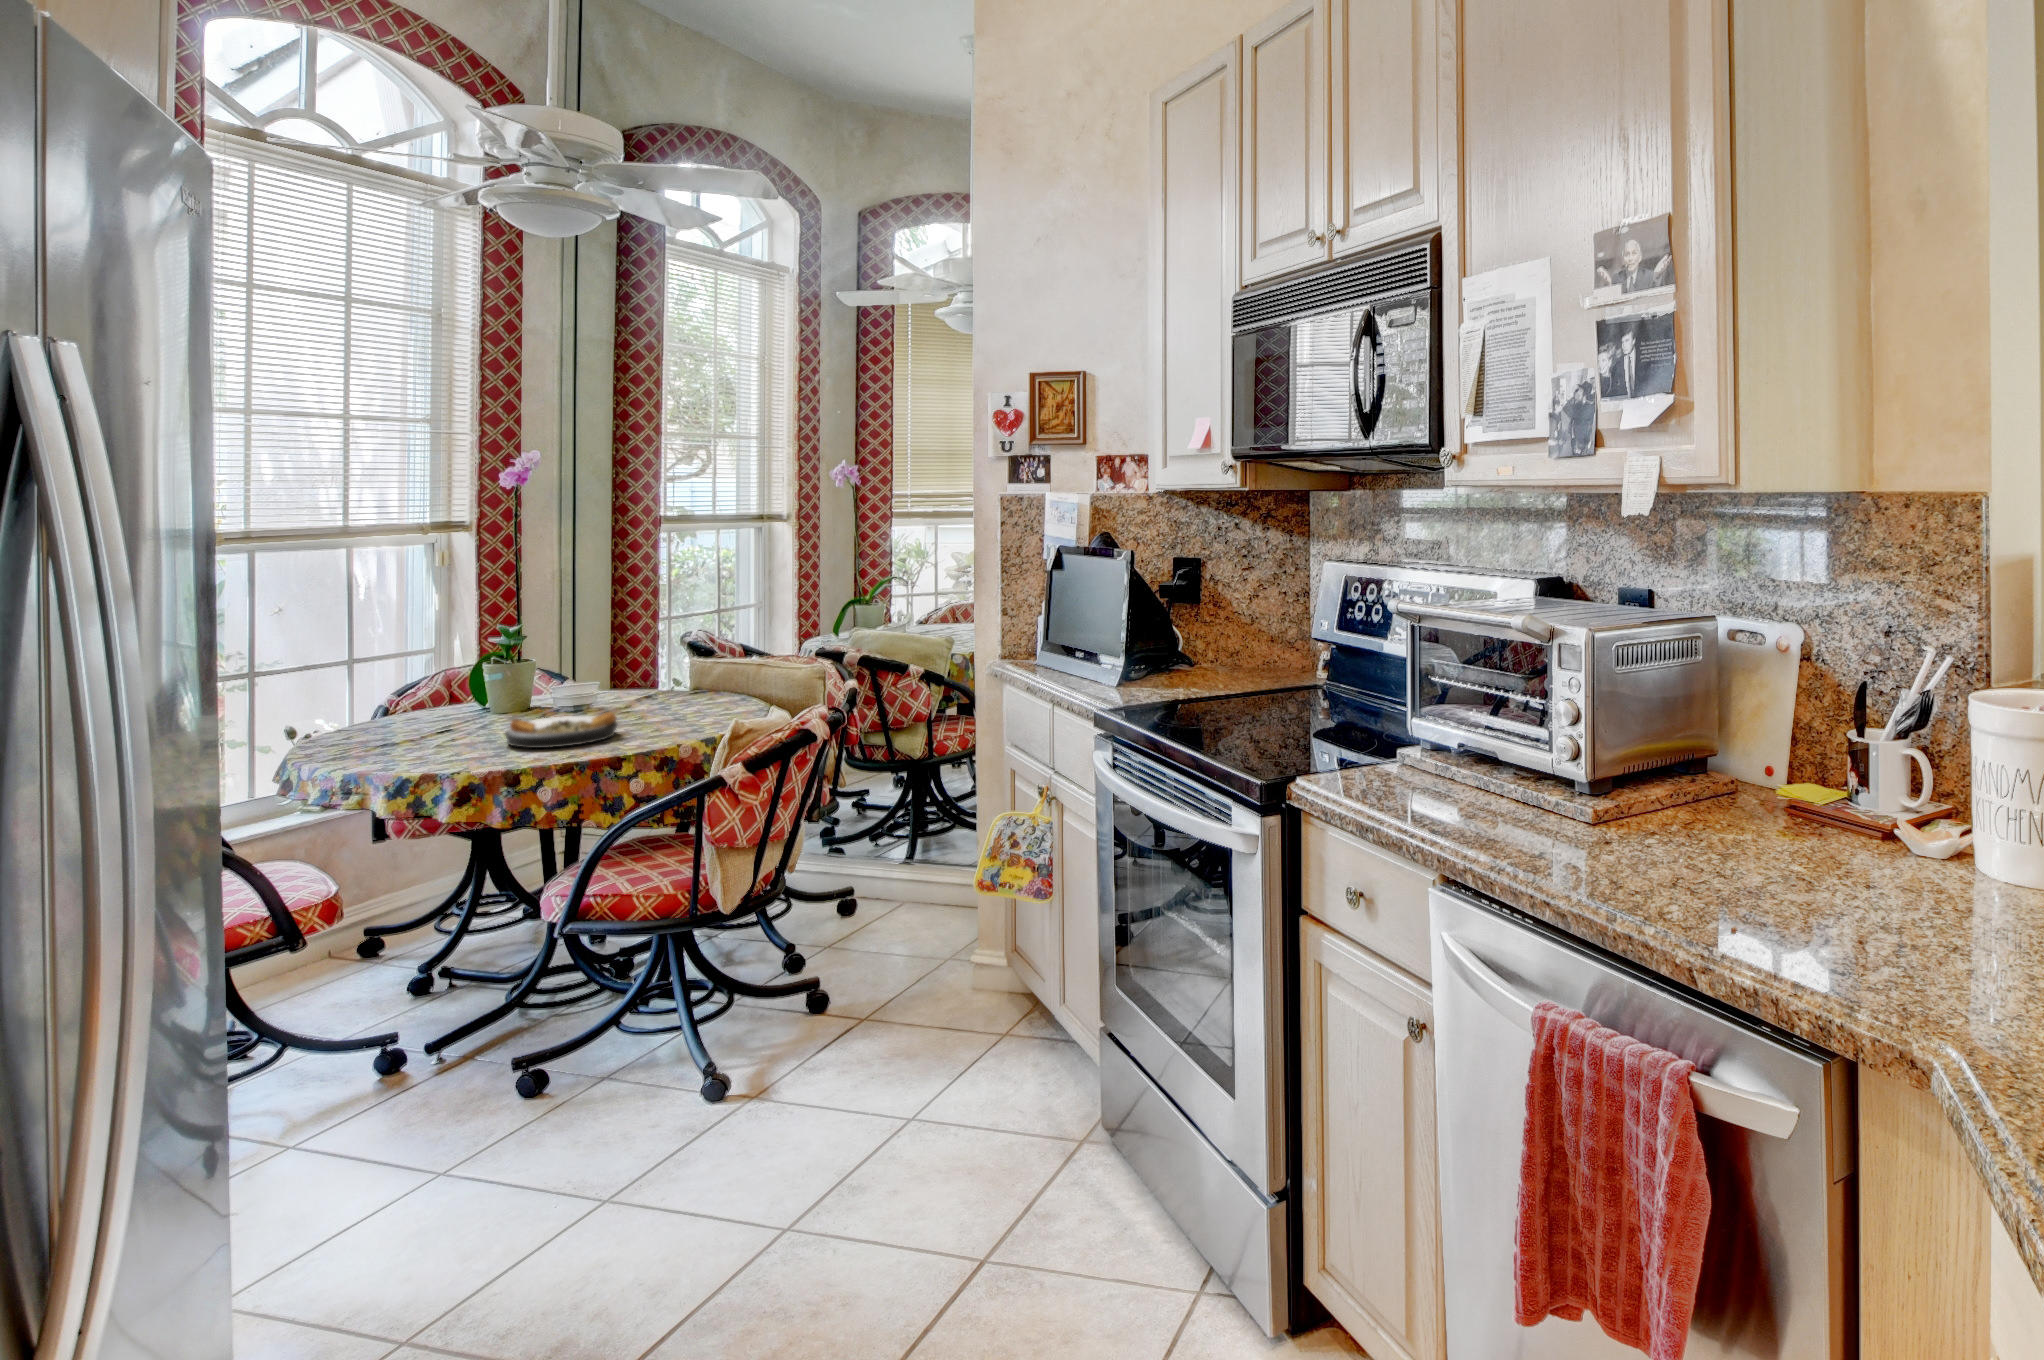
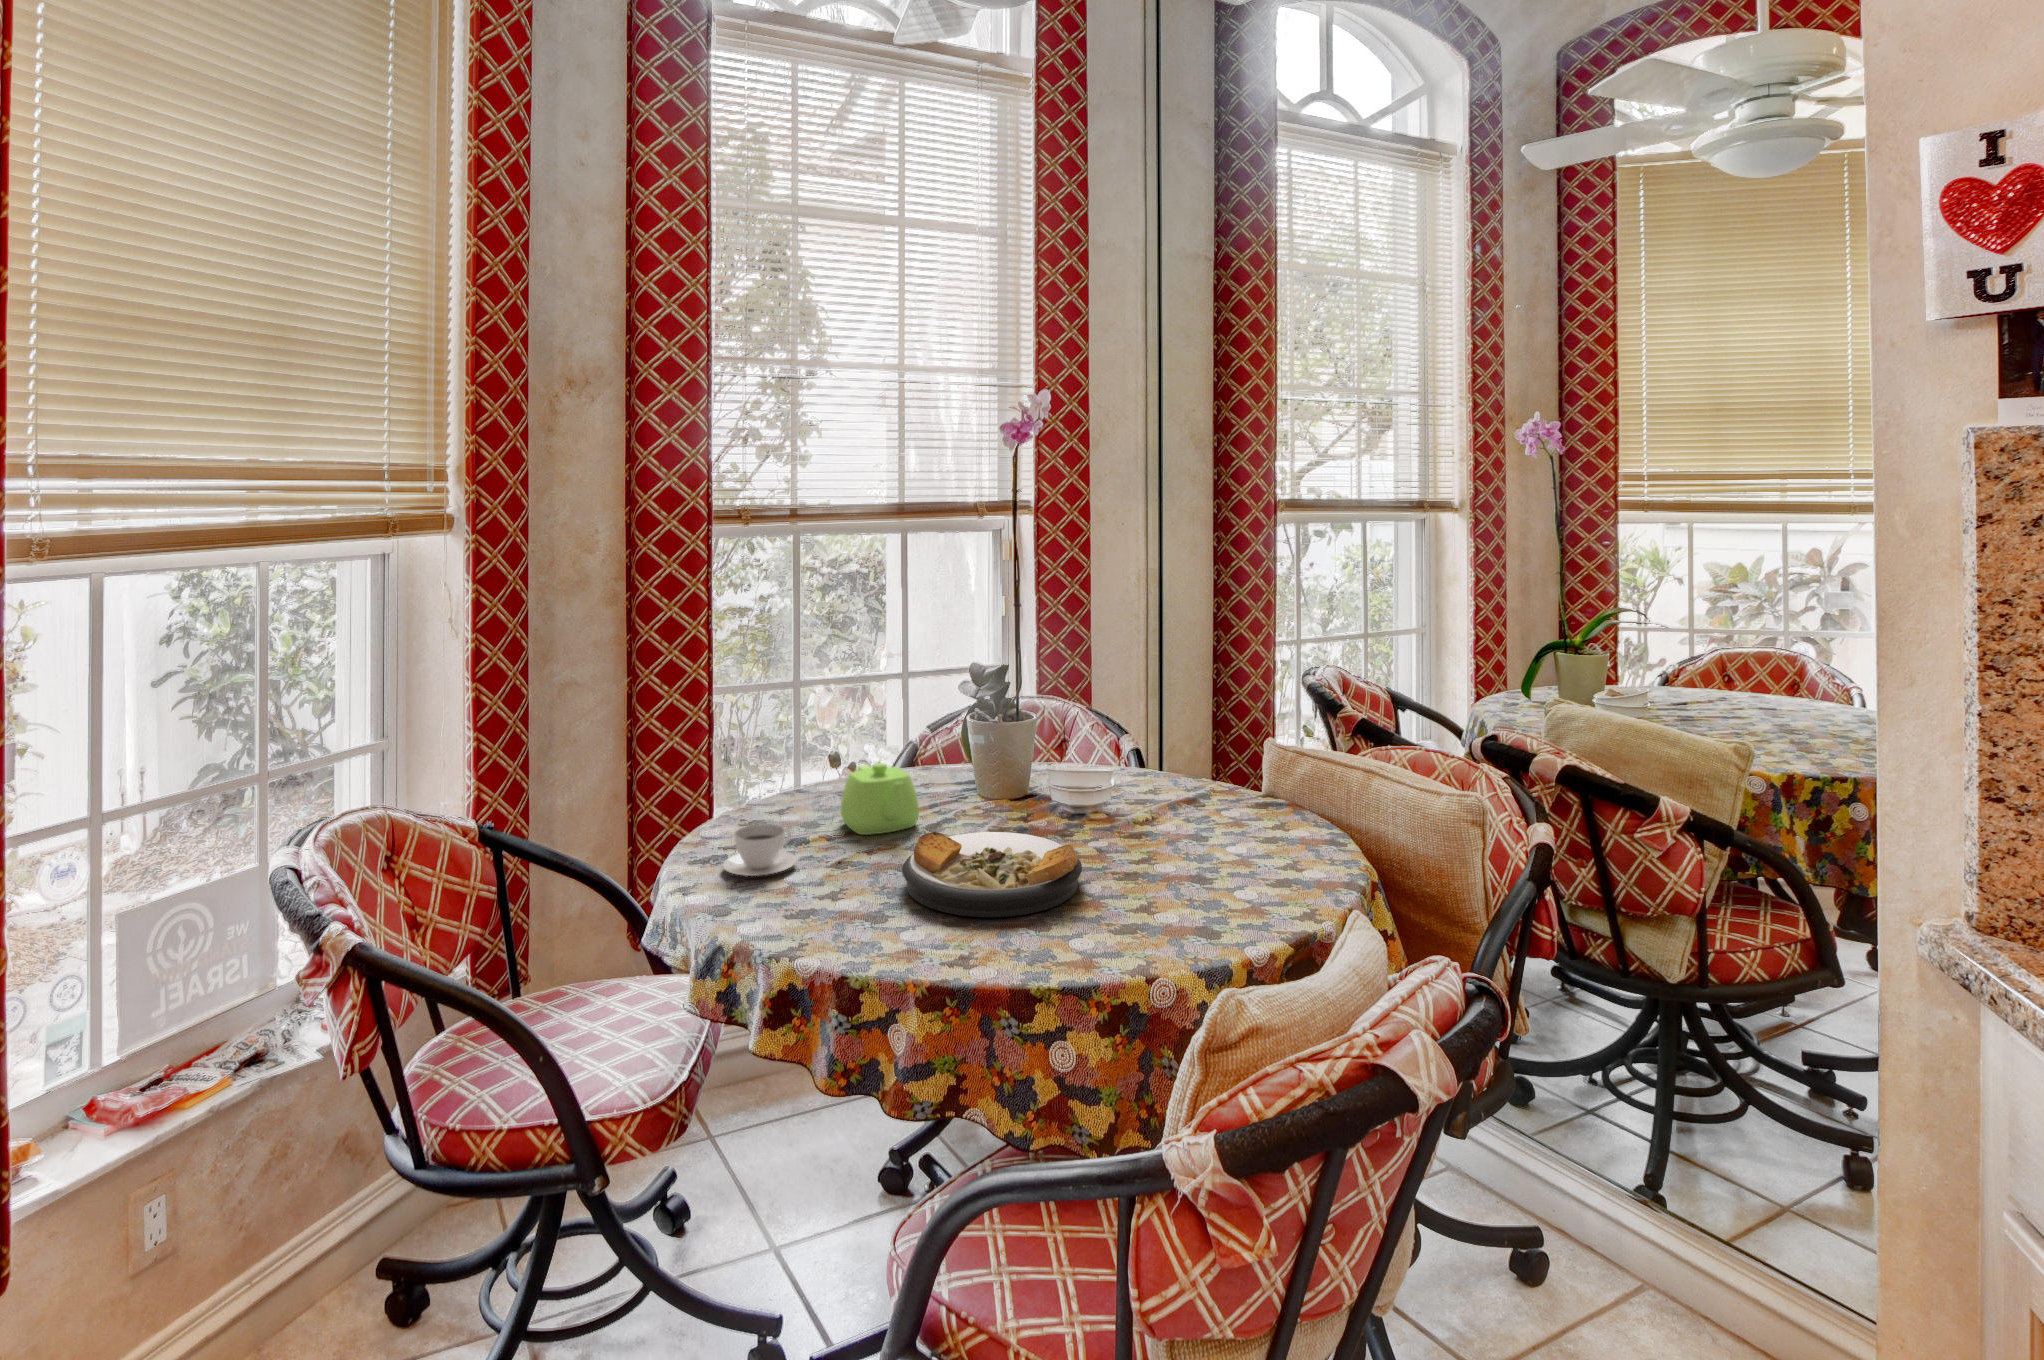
teapot: none [416,696,478,738] -> present [841,763,919,835]
teacup: none [365,731,420,758] -> present [723,824,797,876]

